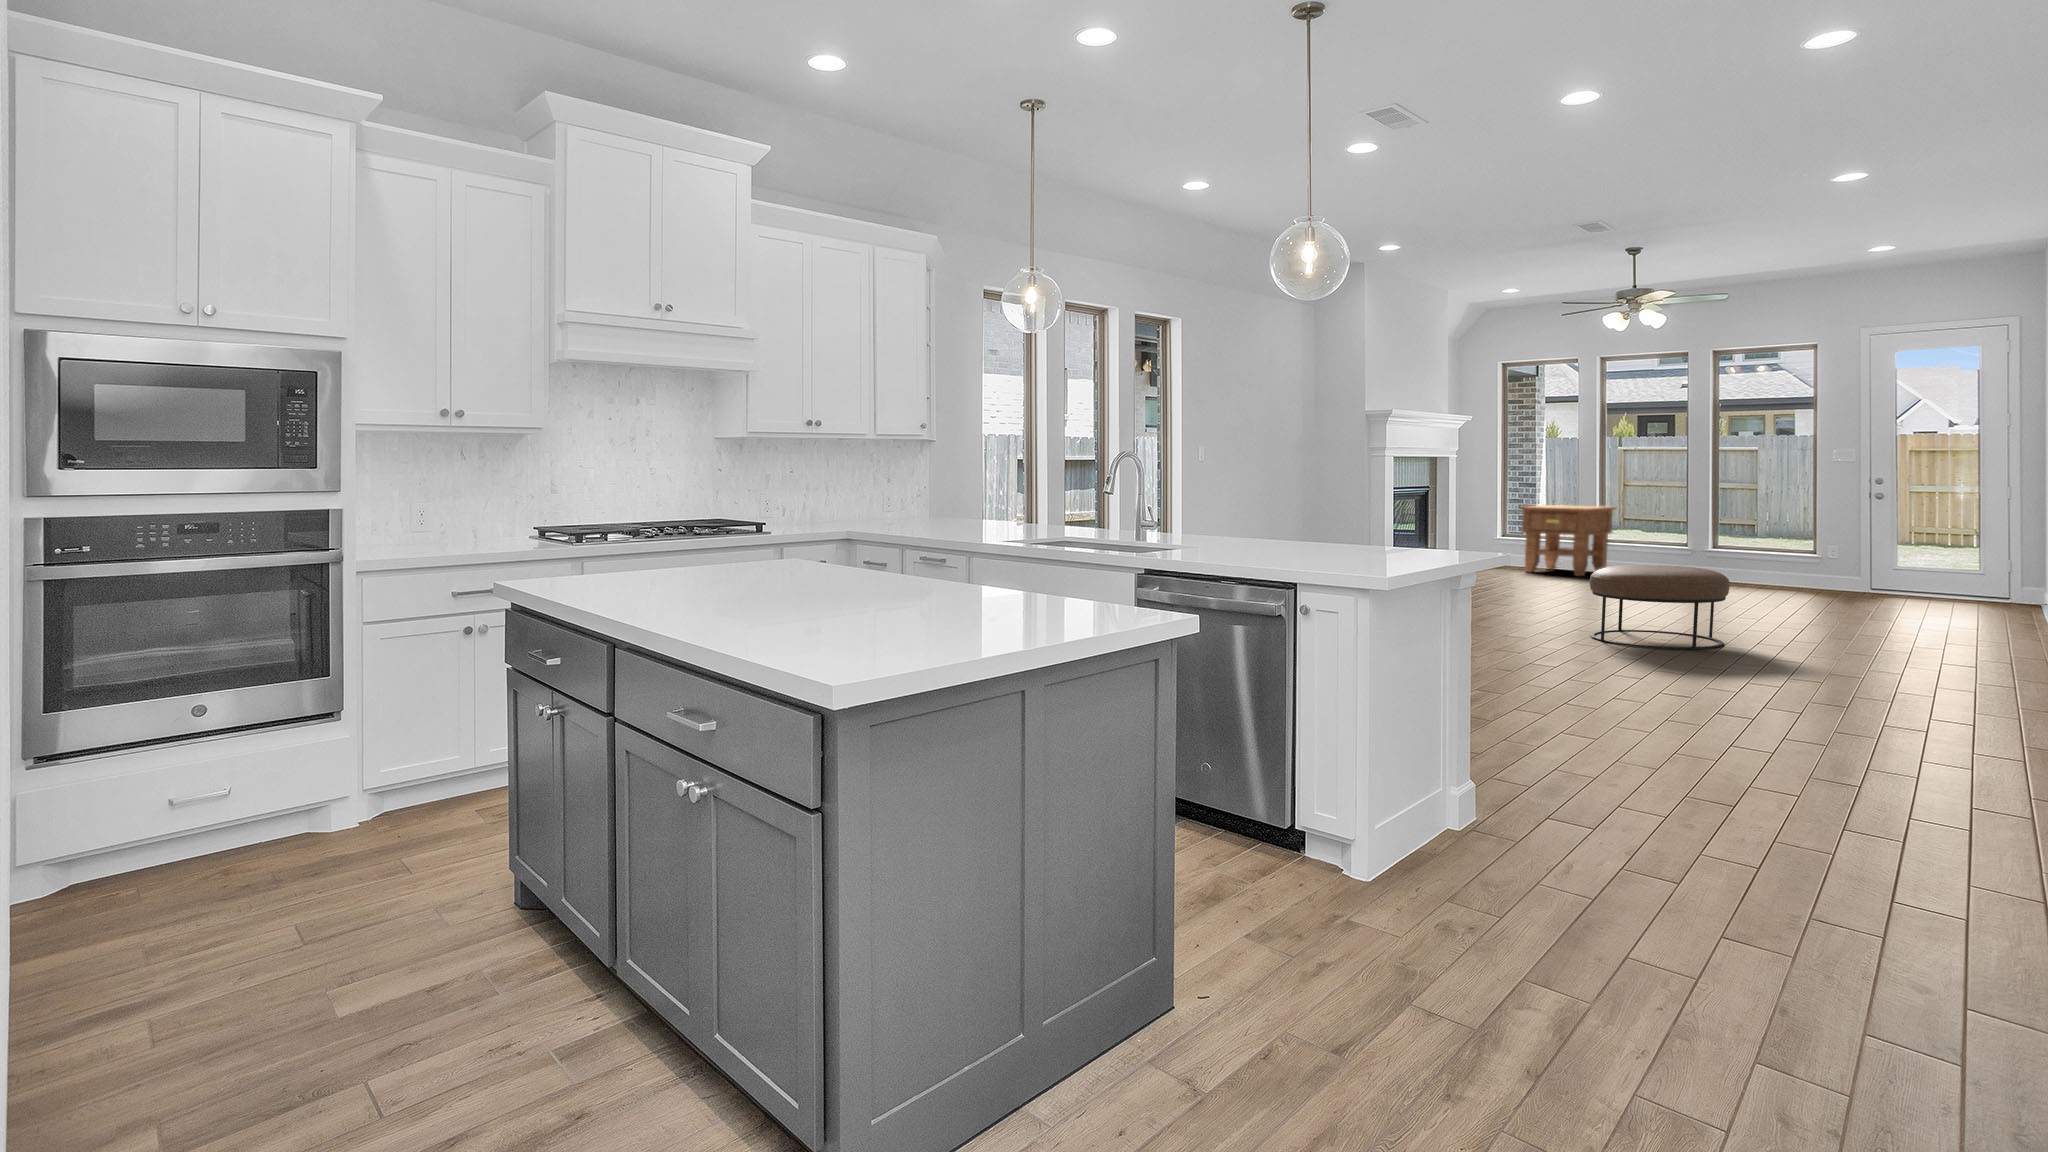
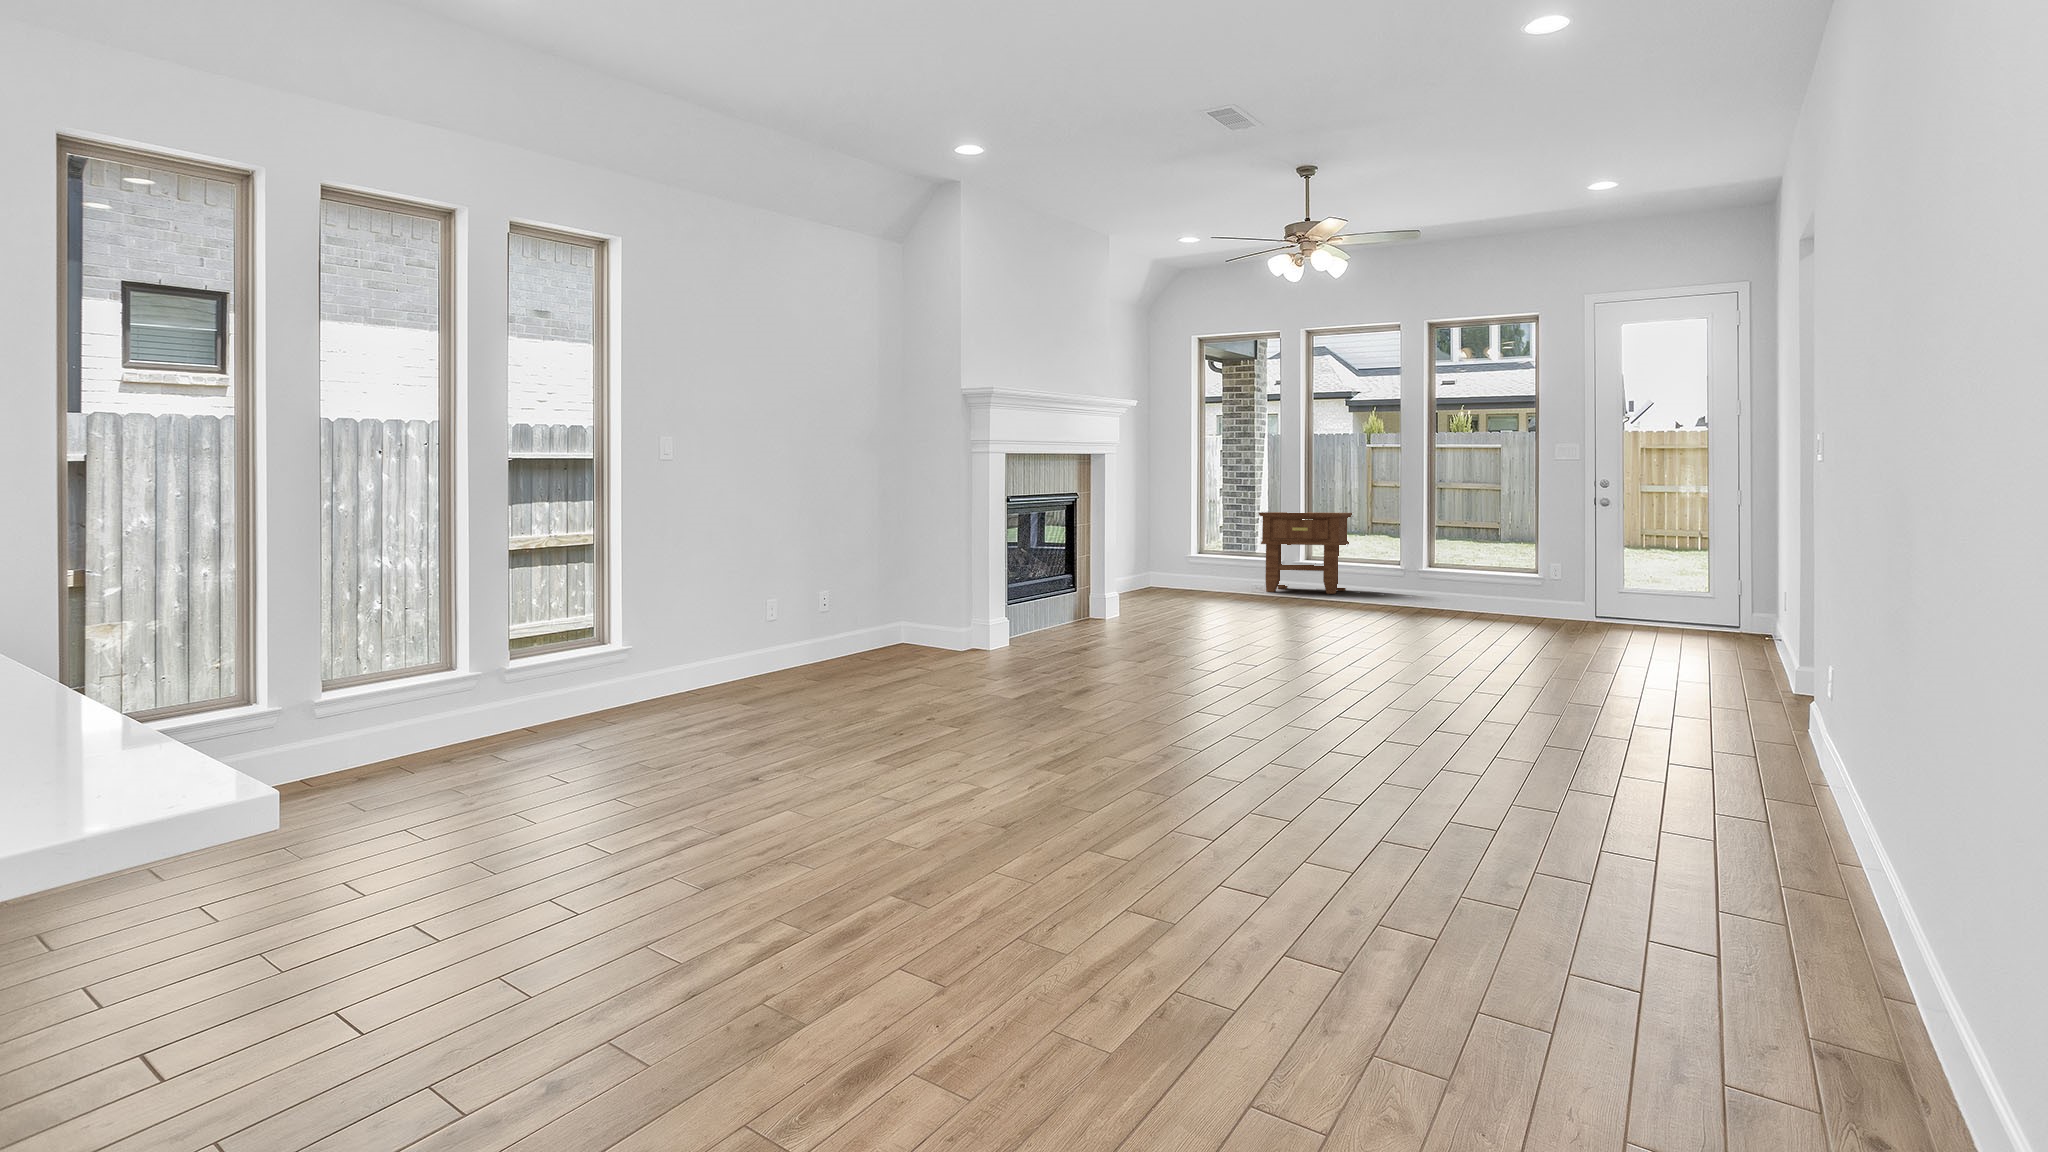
ottoman: present [1590,565,1730,649] -> none [1529,561,1686,655]

